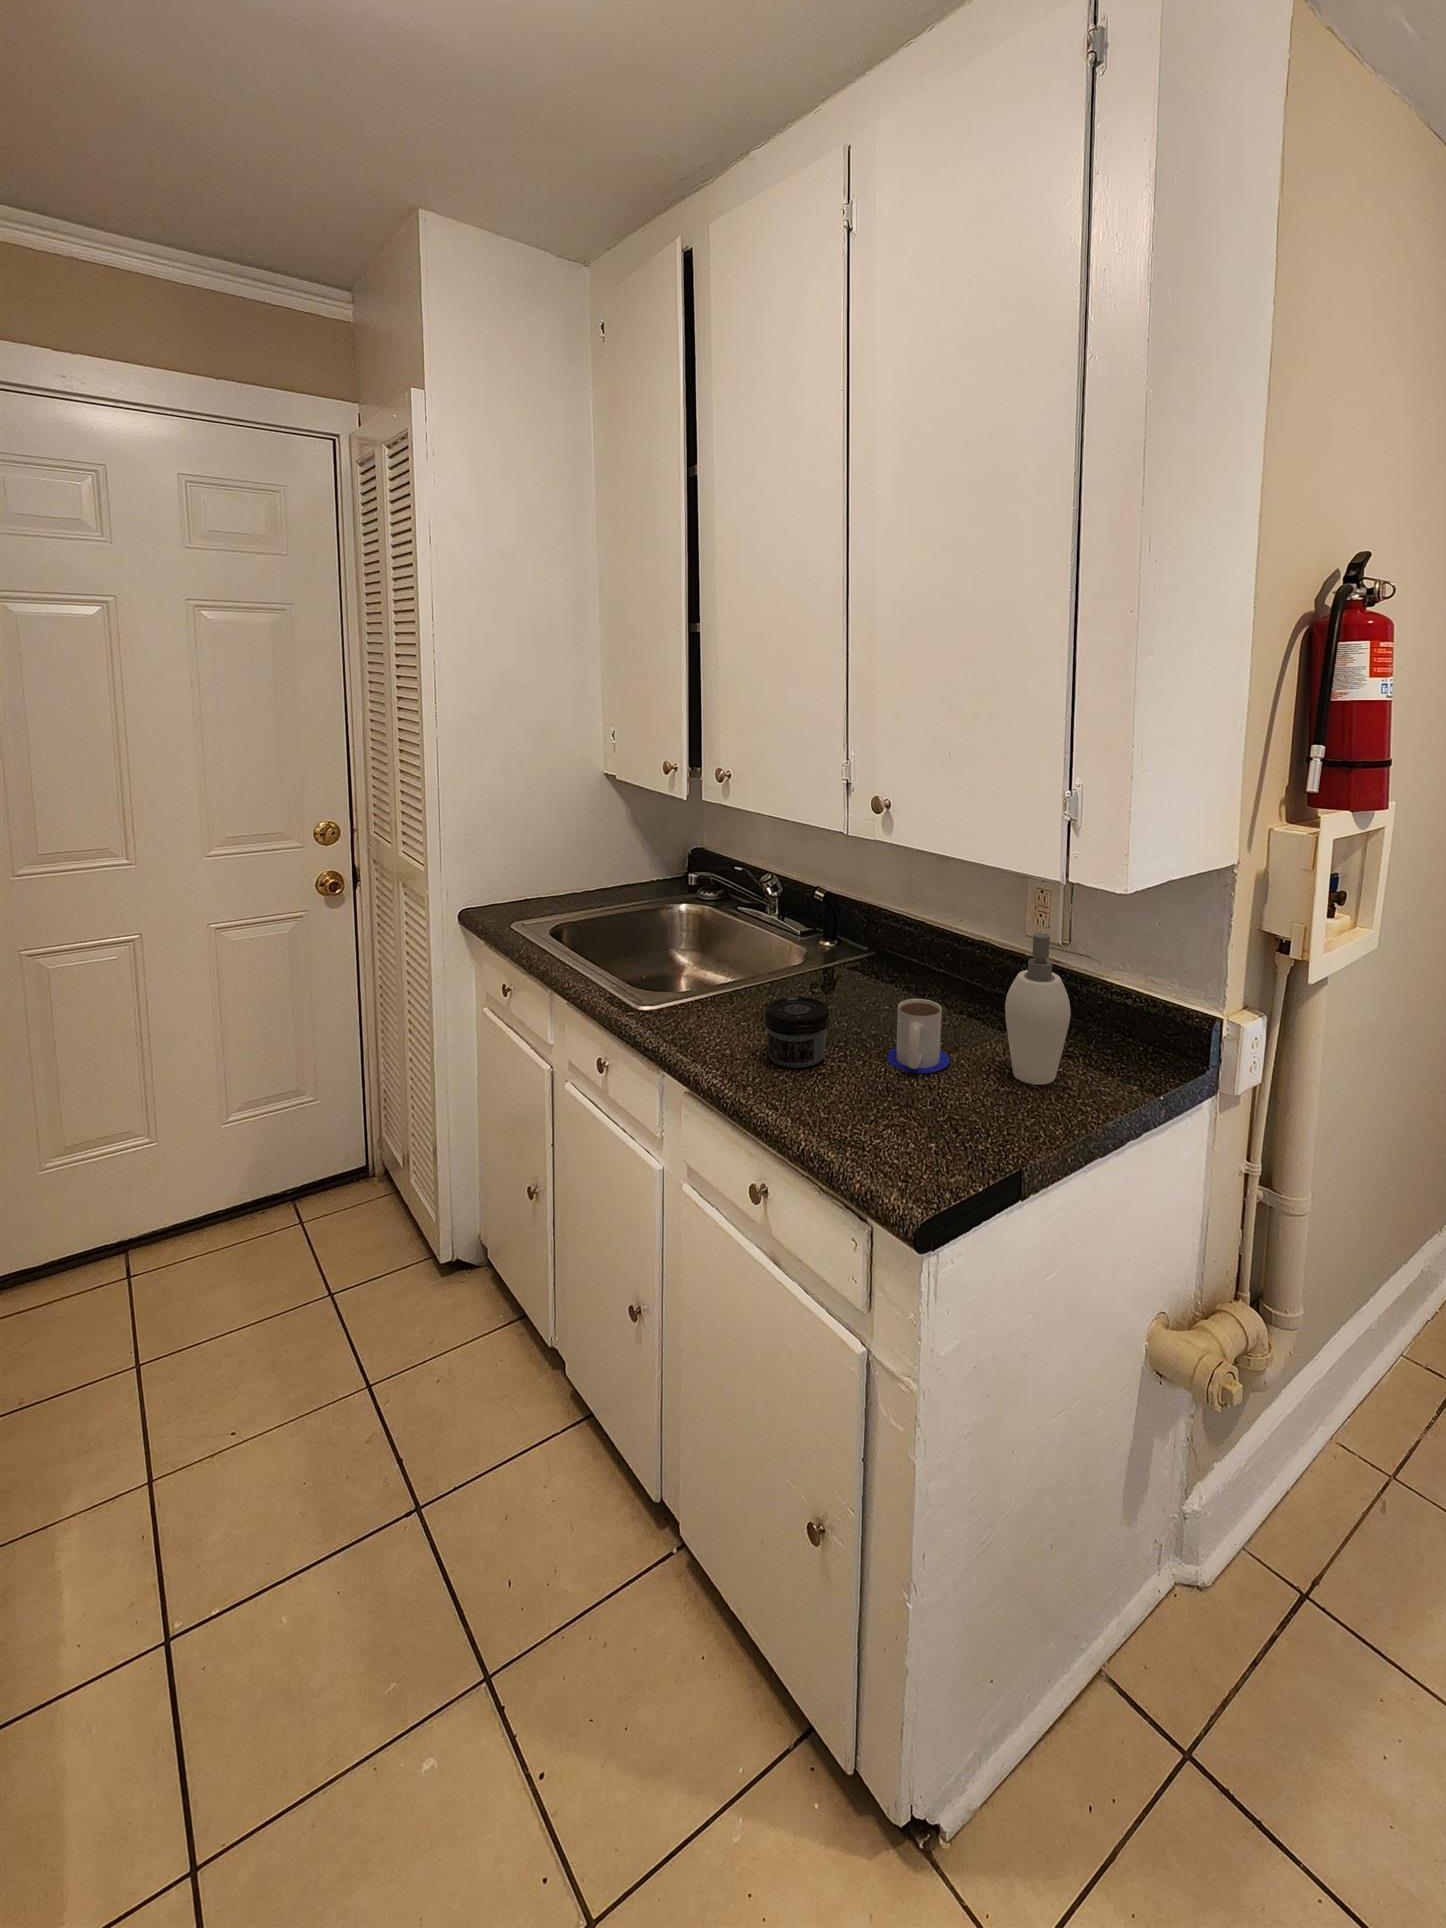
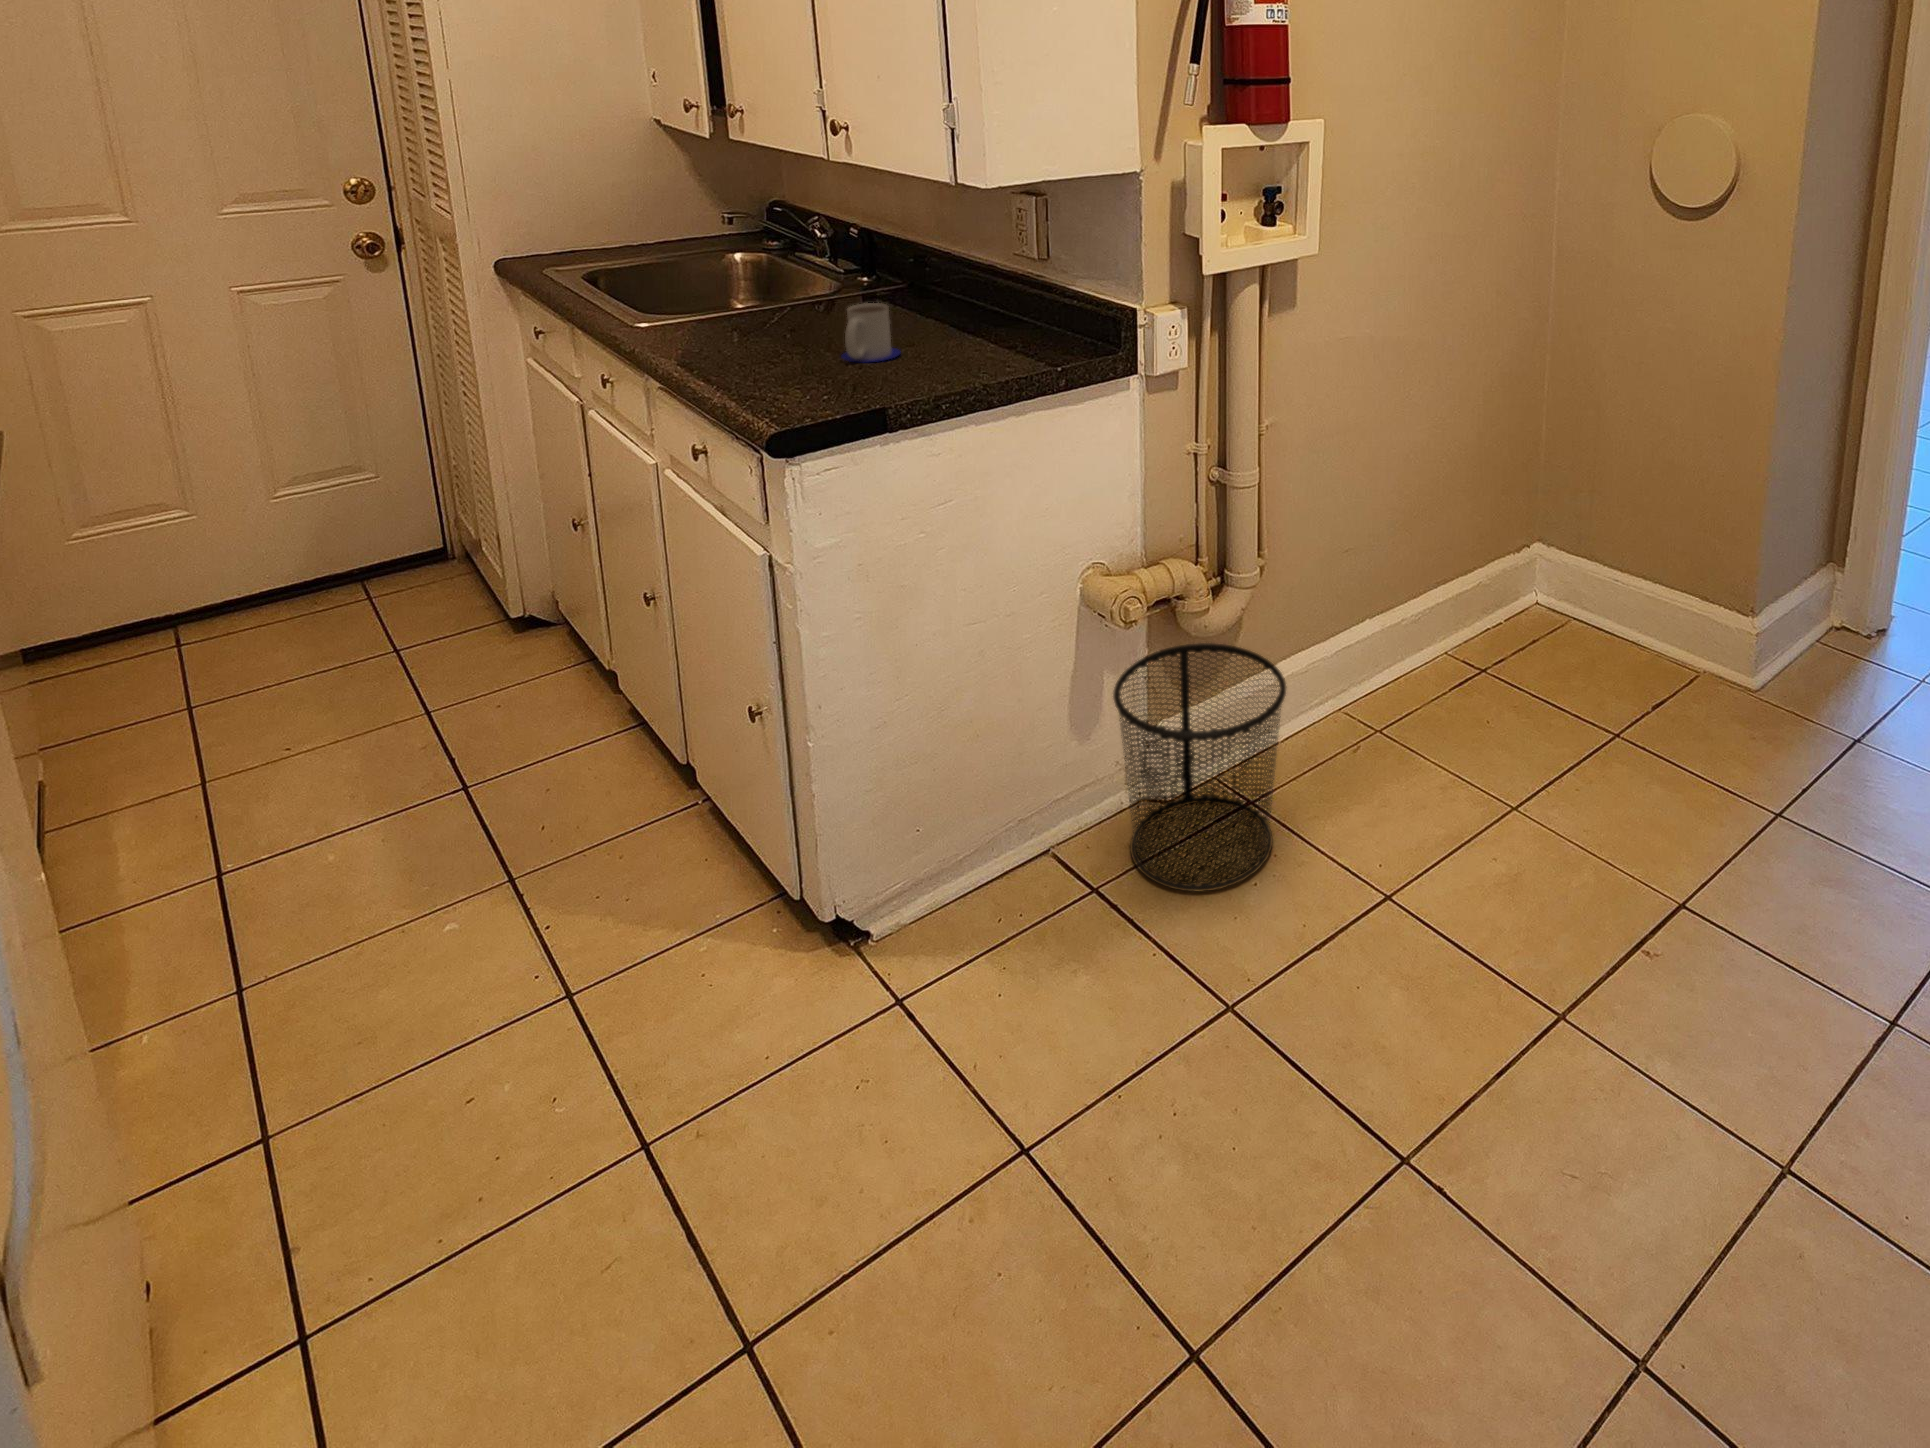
soap dispenser: present [1005,933,1091,1085] -> none [937,237,995,369]
jar: present [764,997,830,1068] -> none [720,303,784,359]
waste bin: none [1190,1391,1420,1762] -> present [1113,643,1286,892]

